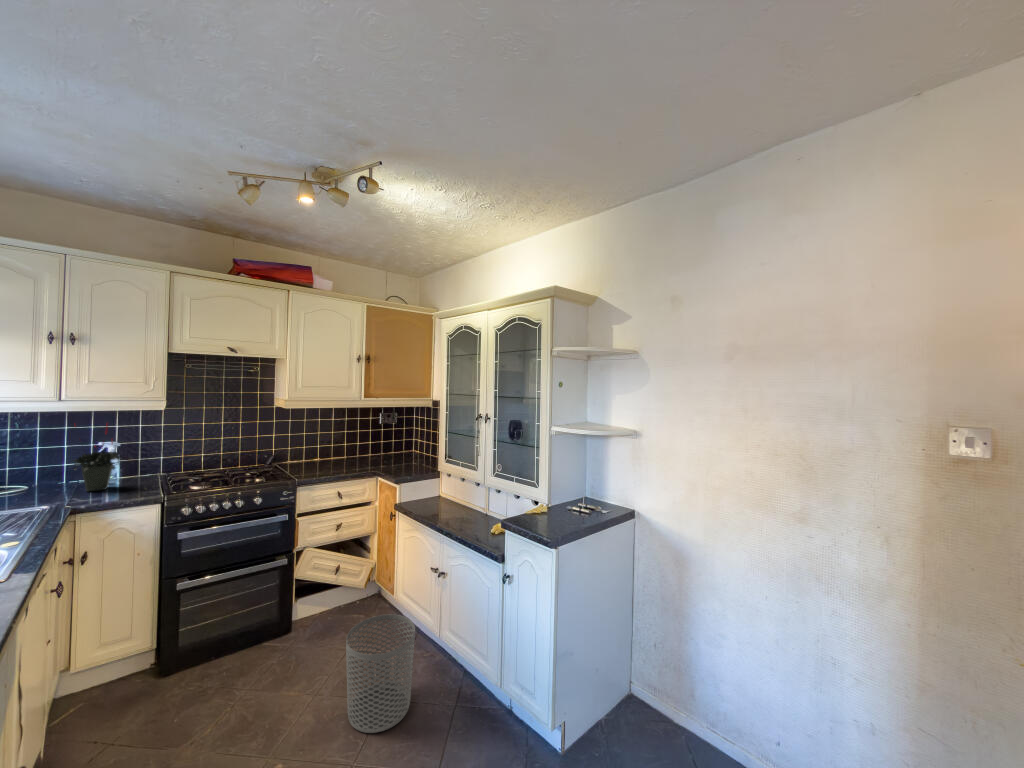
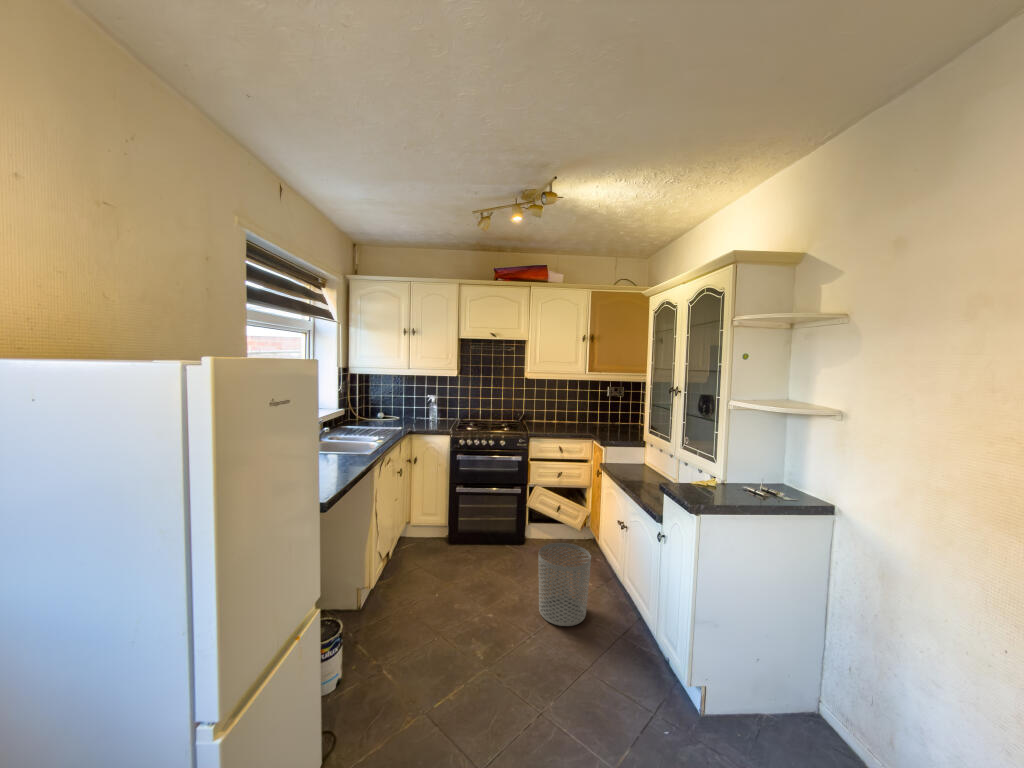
potted plant: present [74,424,120,491] -> none [414,381,436,423]

